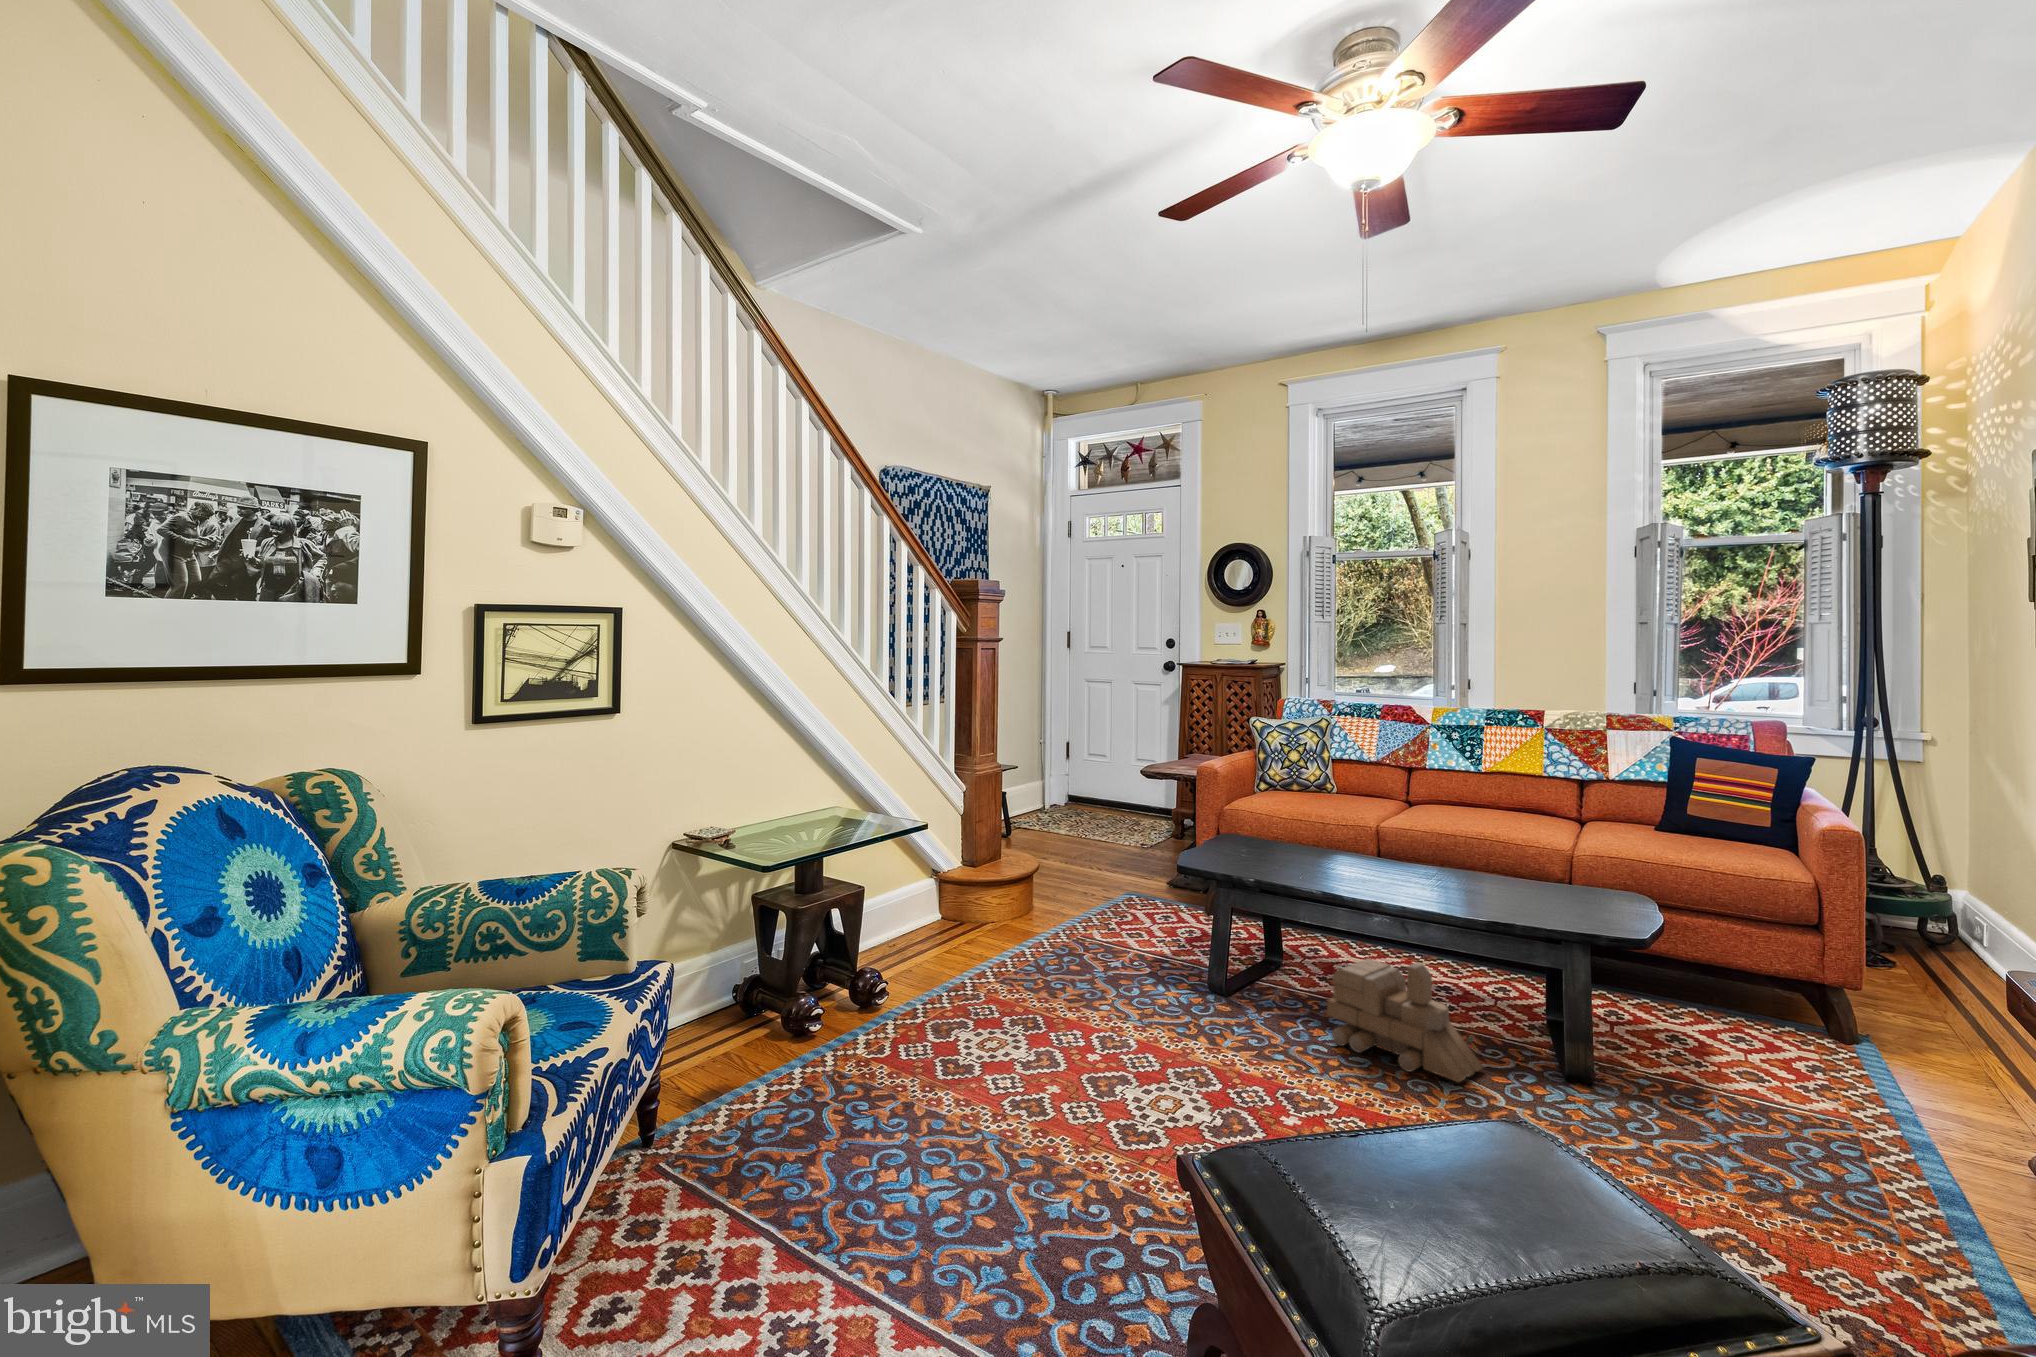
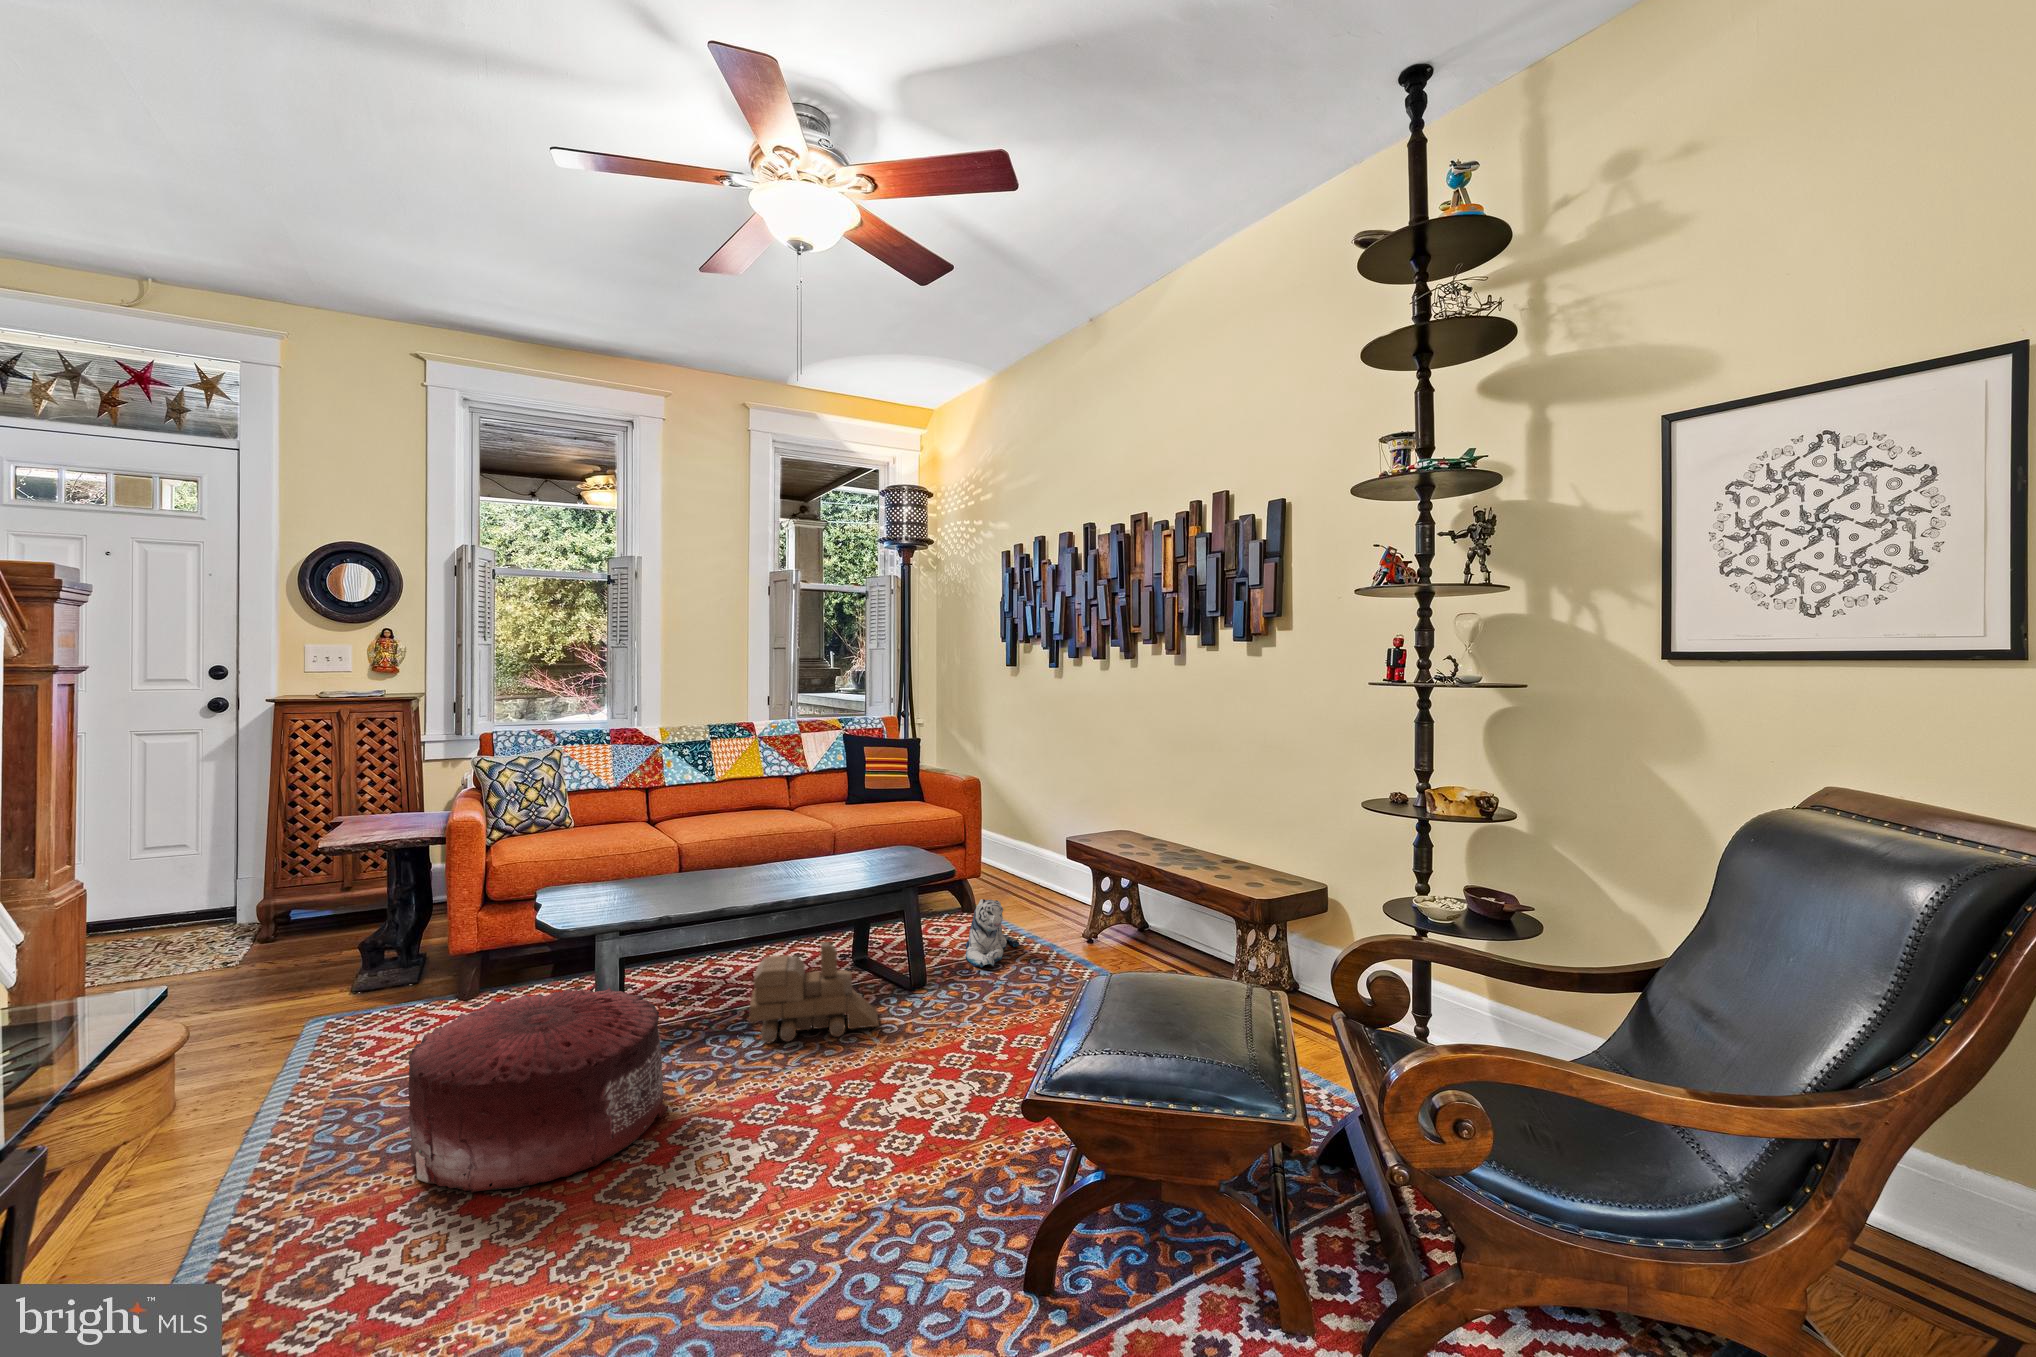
pouf: none [1016,909,1205,1062] -> present [408,986,668,1193]
plush toy: none [1693,996,1819,1095] -> present [965,899,1019,968]

